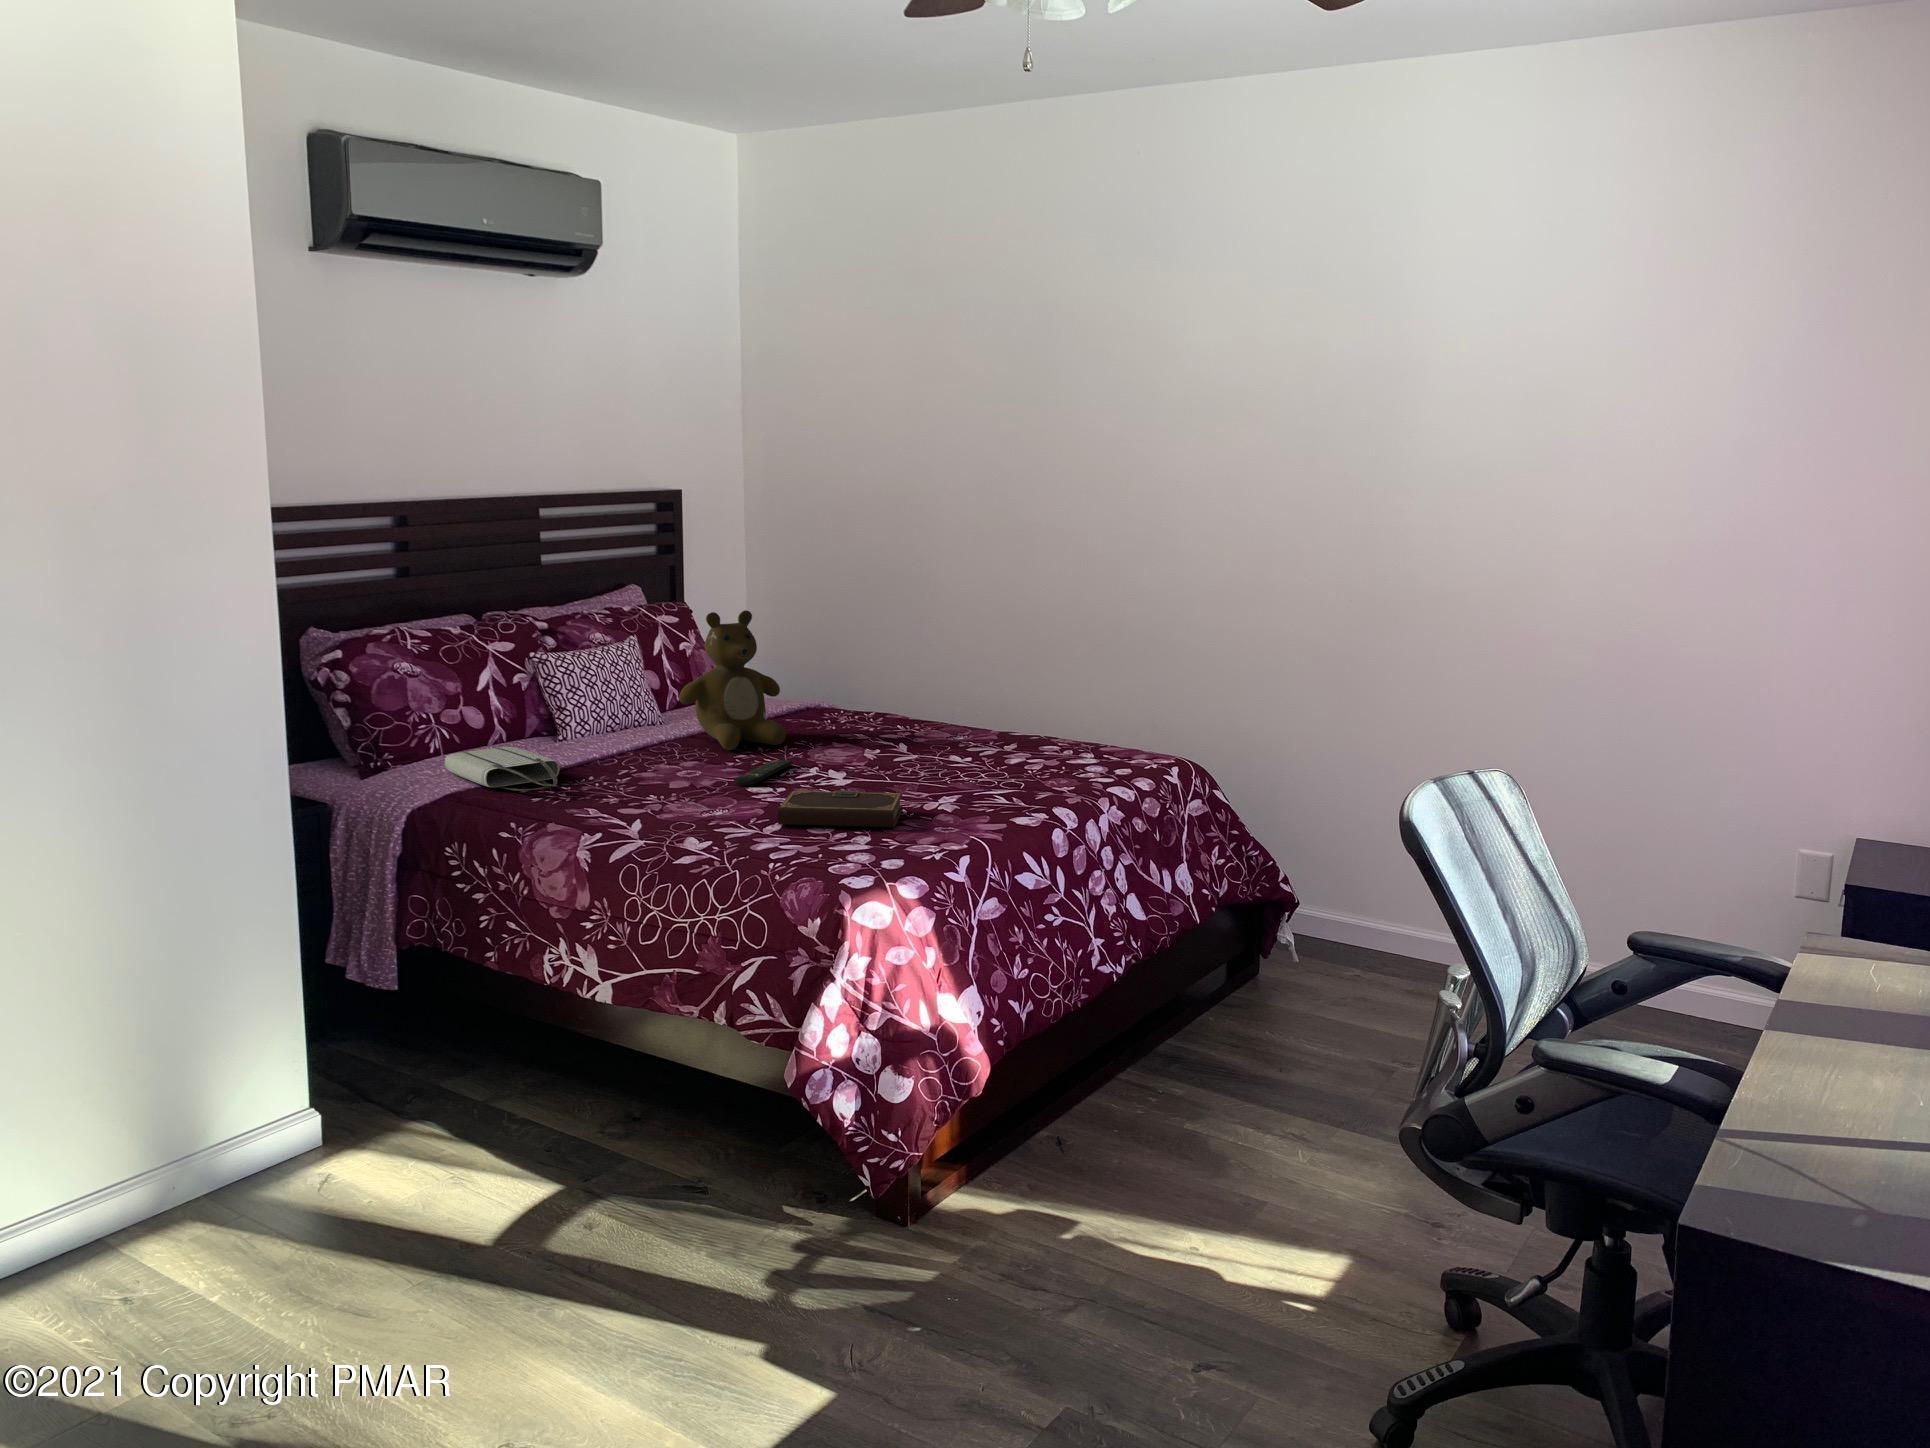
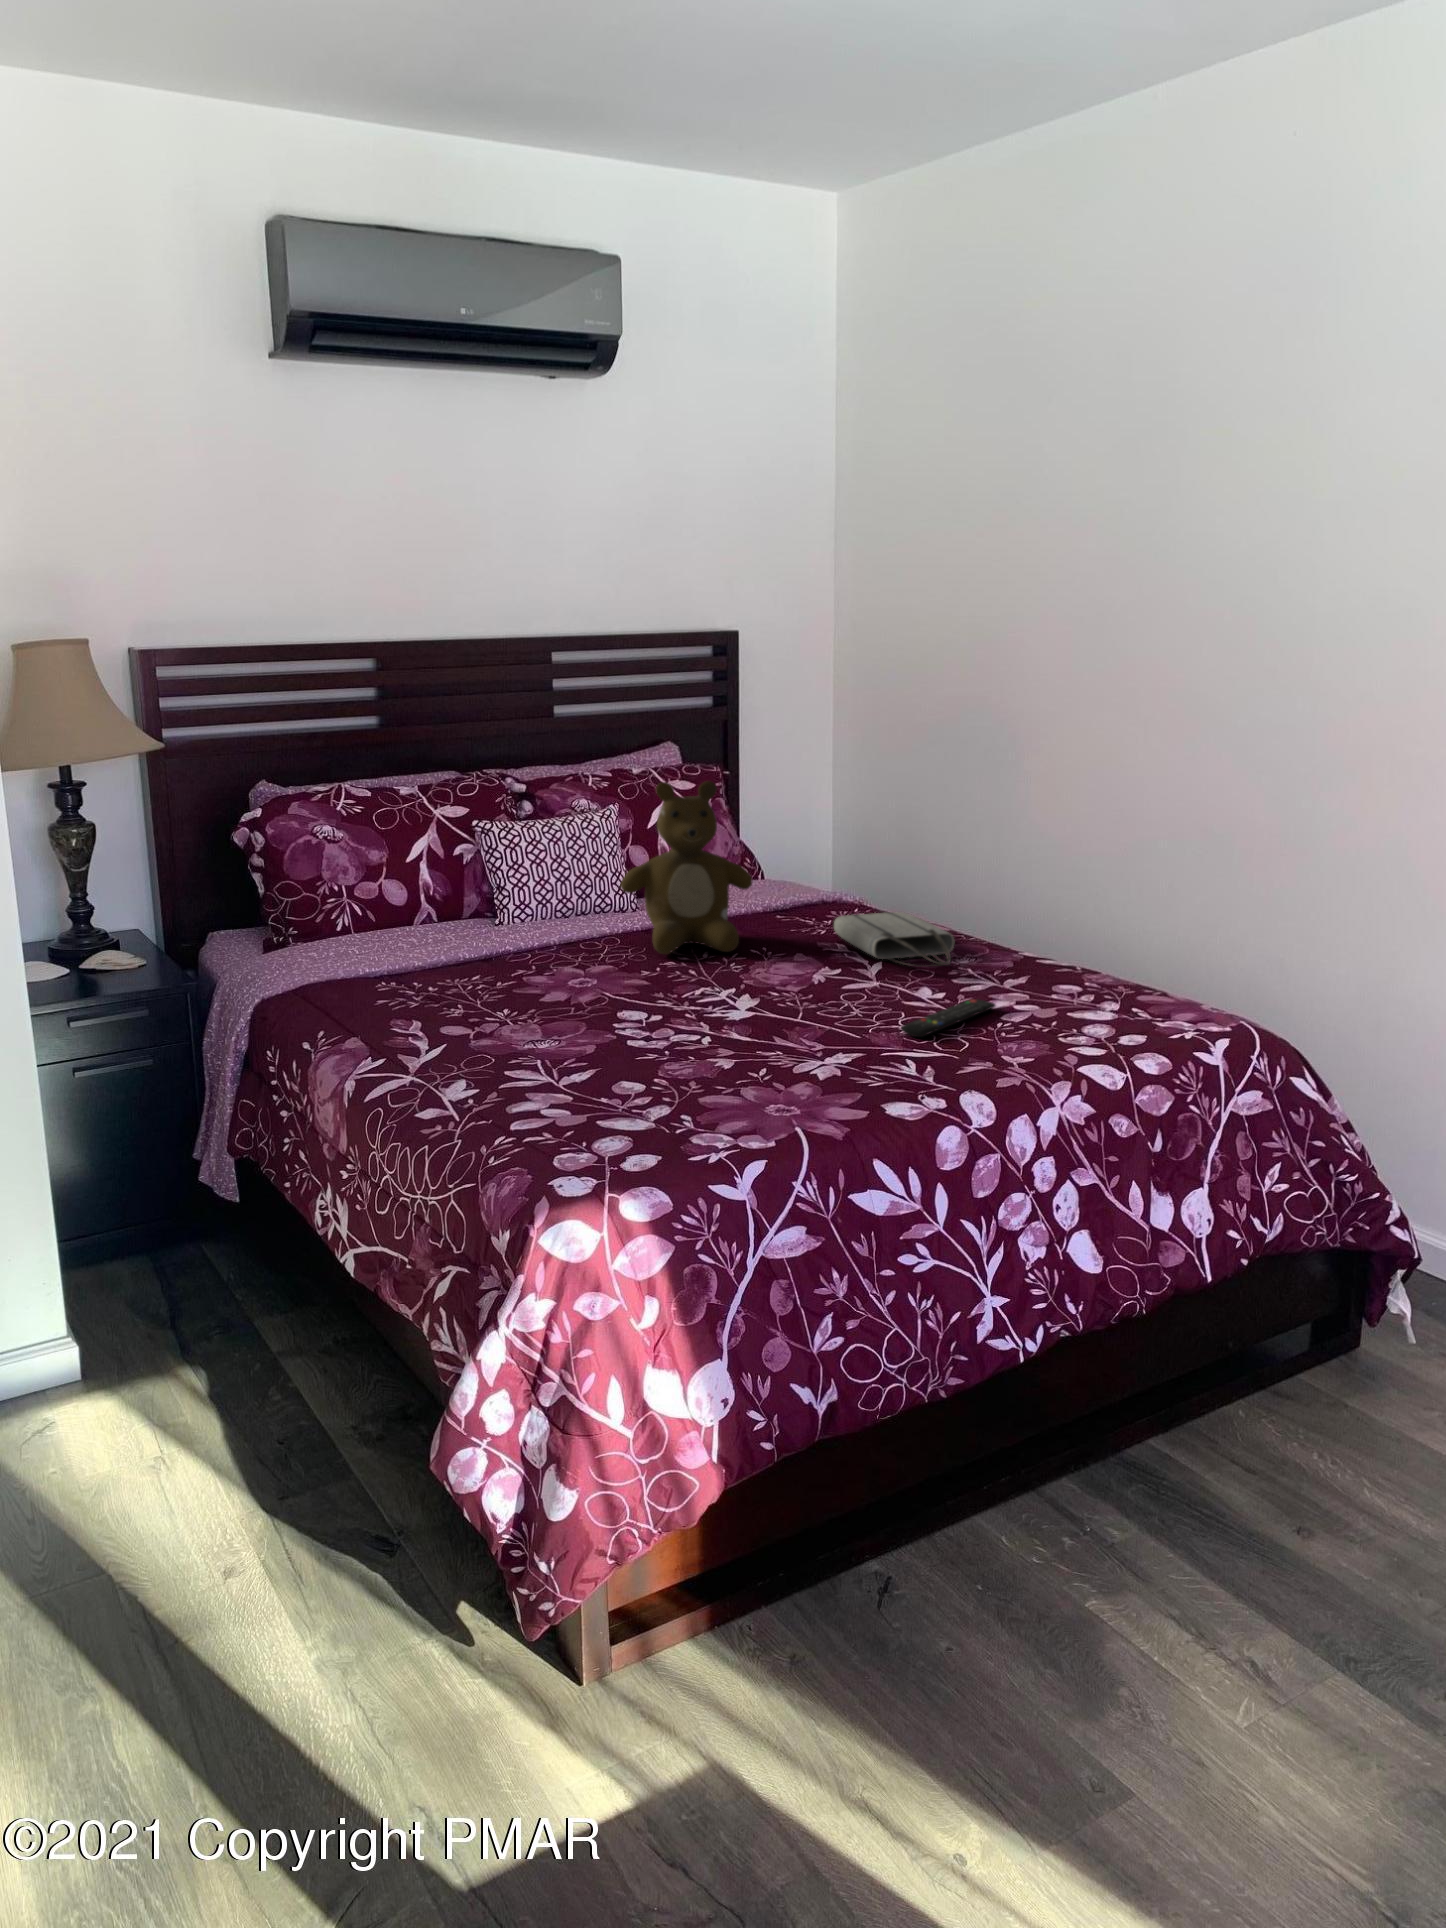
tote bag: present [445,747,559,791] -> present [834,912,954,966]
remote control: present [734,760,793,785] -> present [901,999,996,1037]
notebook: present [777,791,902,827] -> none [579,1028,766,1098]

